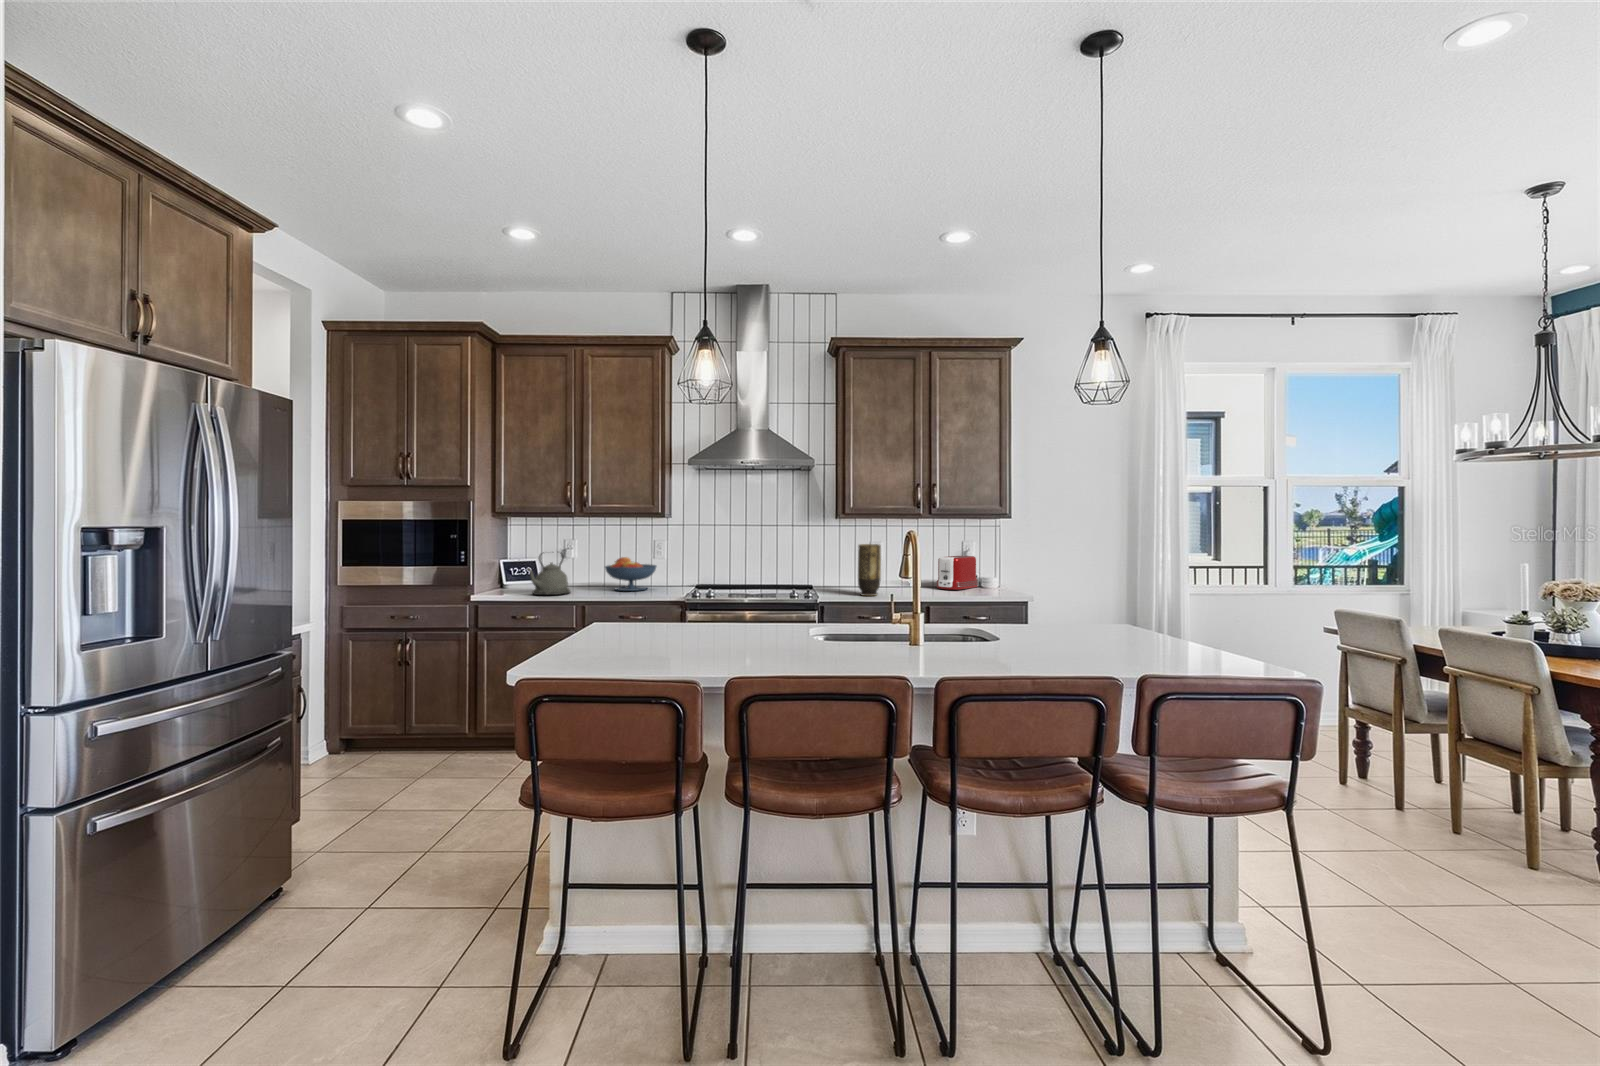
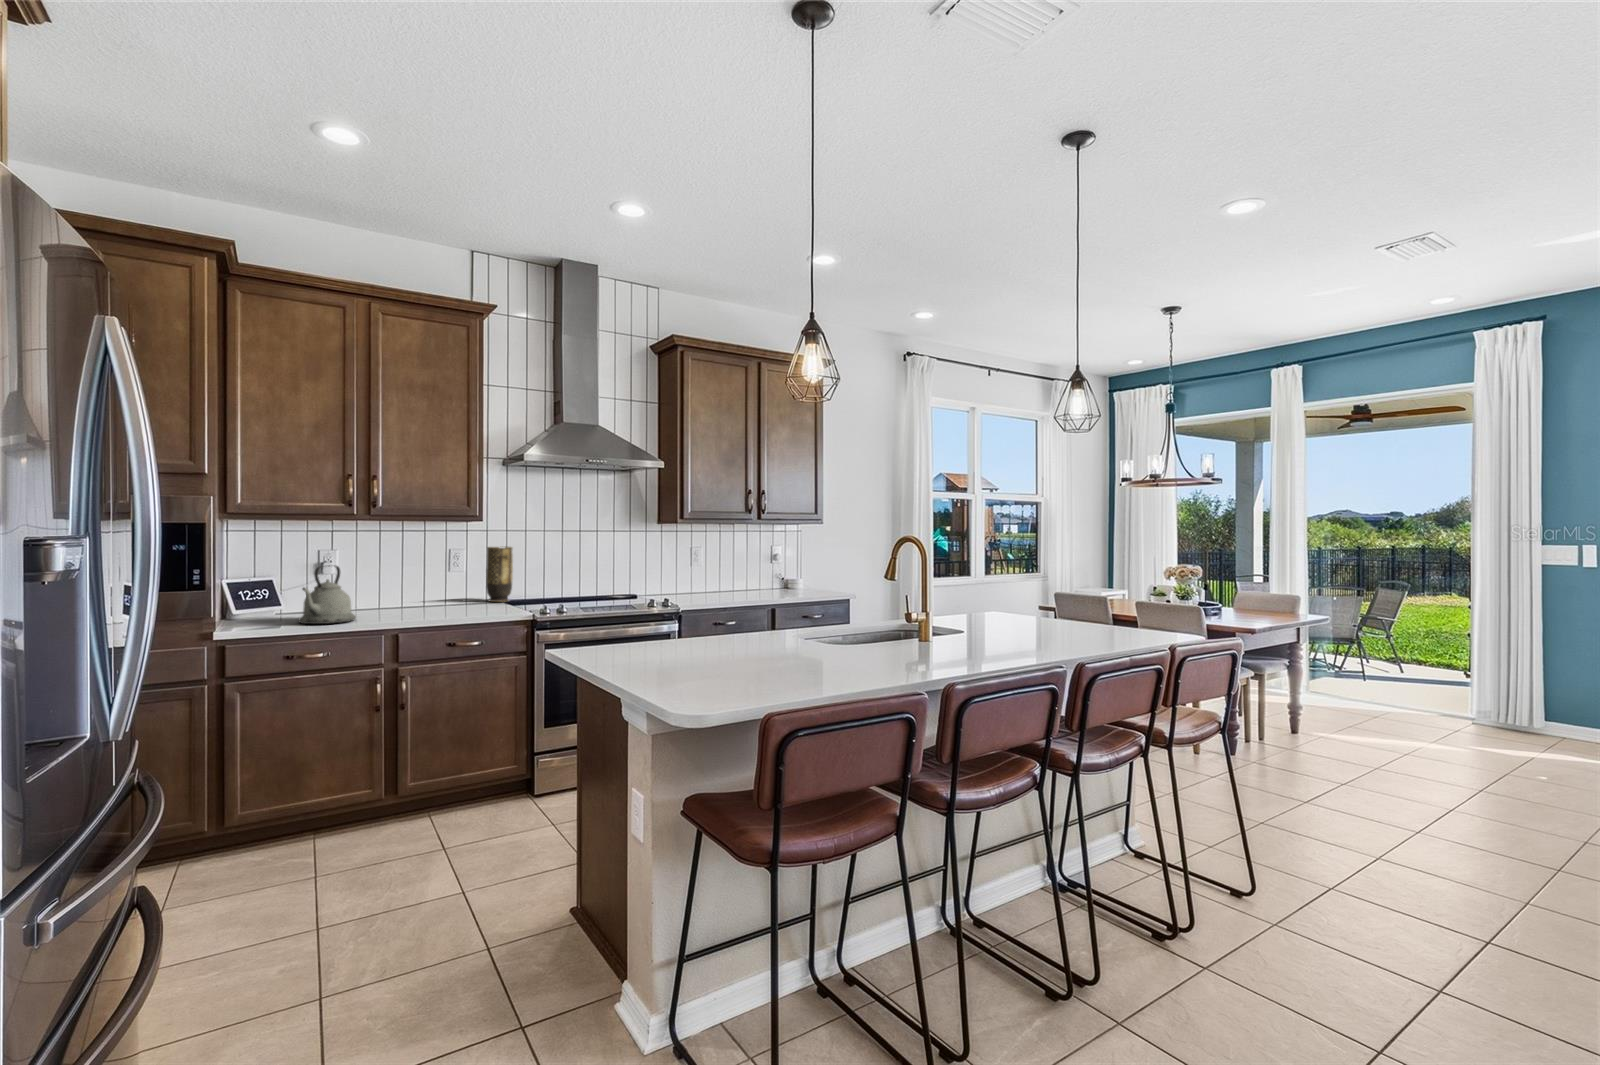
vase: present [858,544,881,596] -> present [486,547,513,602]
toaster: present [936,556,978,590] -> none [758,561,790,594]
fruit bowl: present [605,557,656,591] -> none [394,570,465,613]

